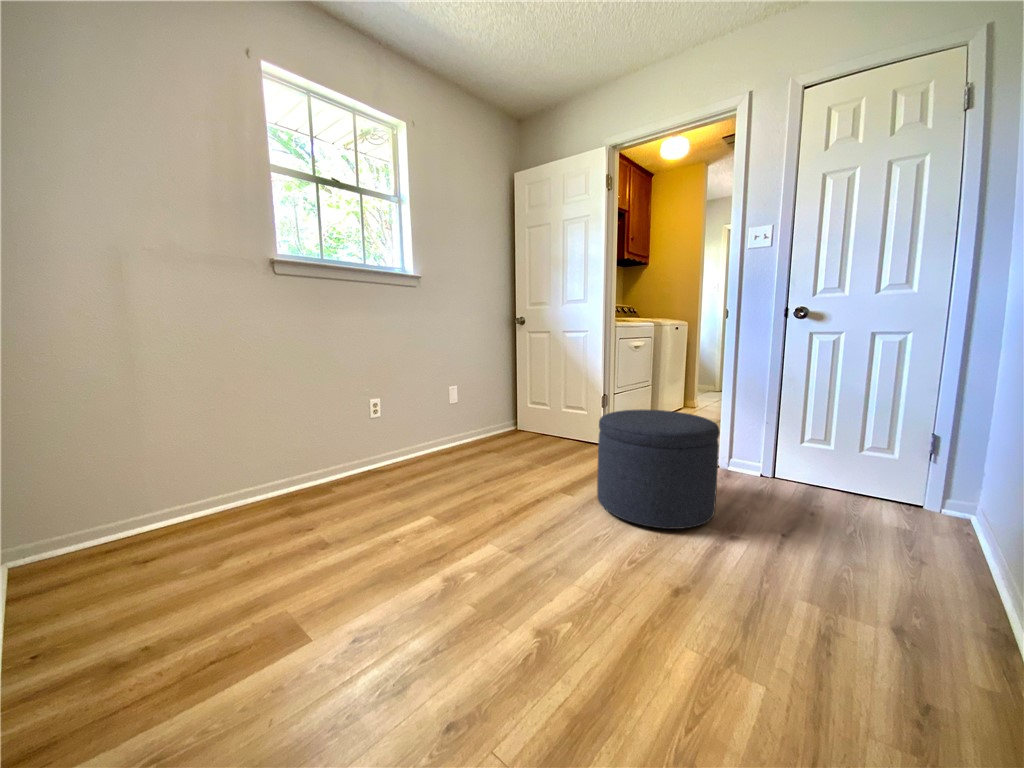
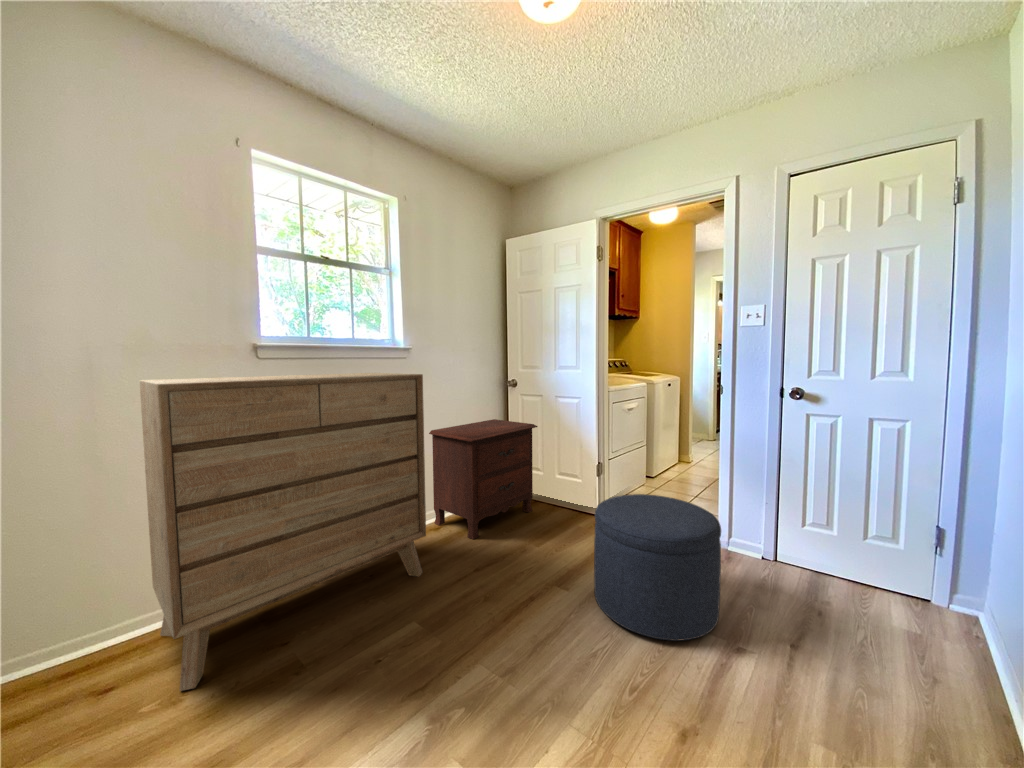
dresser: none [167,272,438,558] -> present [140,373,426,691]
nightstand: none [439,357,545,462] -> present [429,419,537,539]

